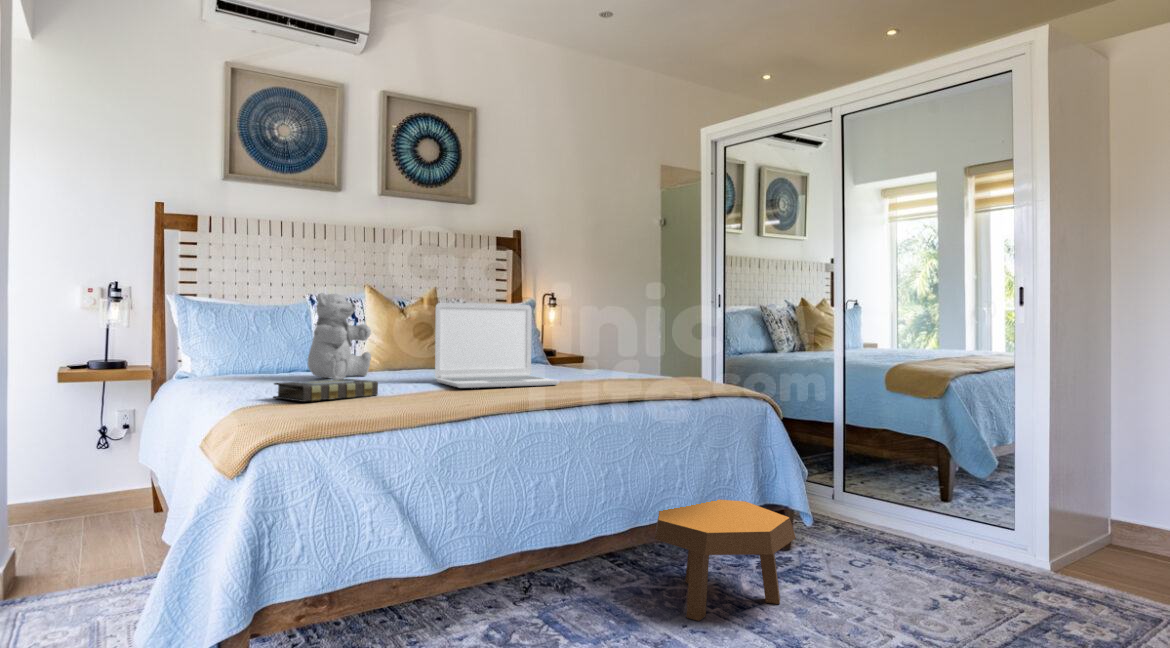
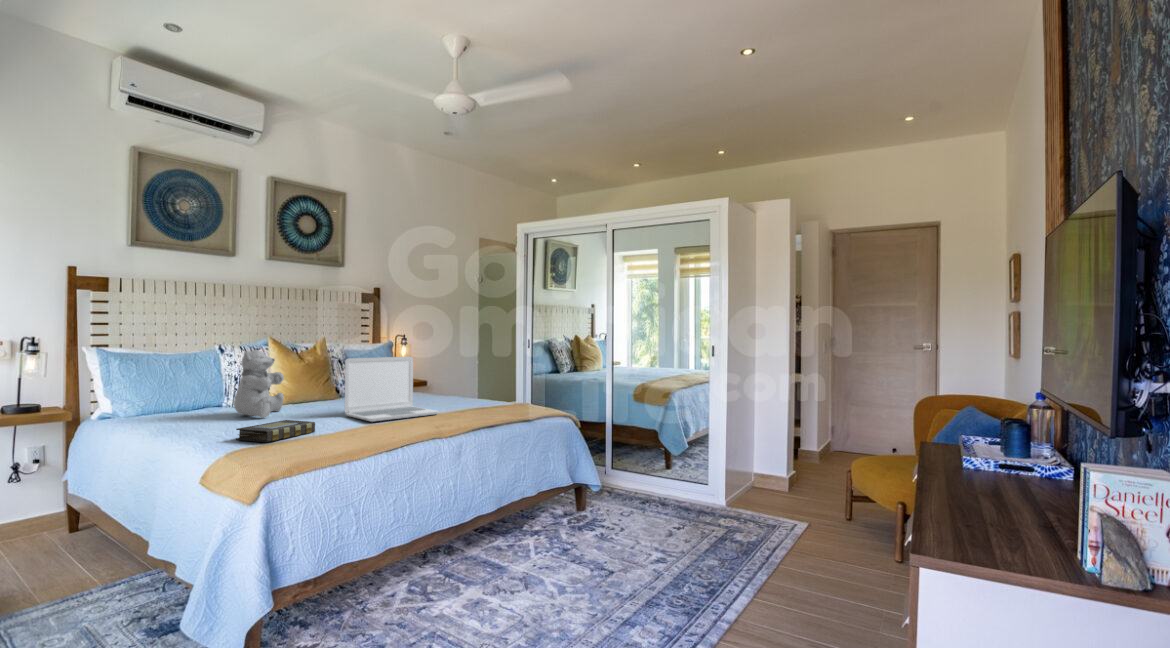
footstool: present [655,500,796,621] -> none [510,483,595,561]

